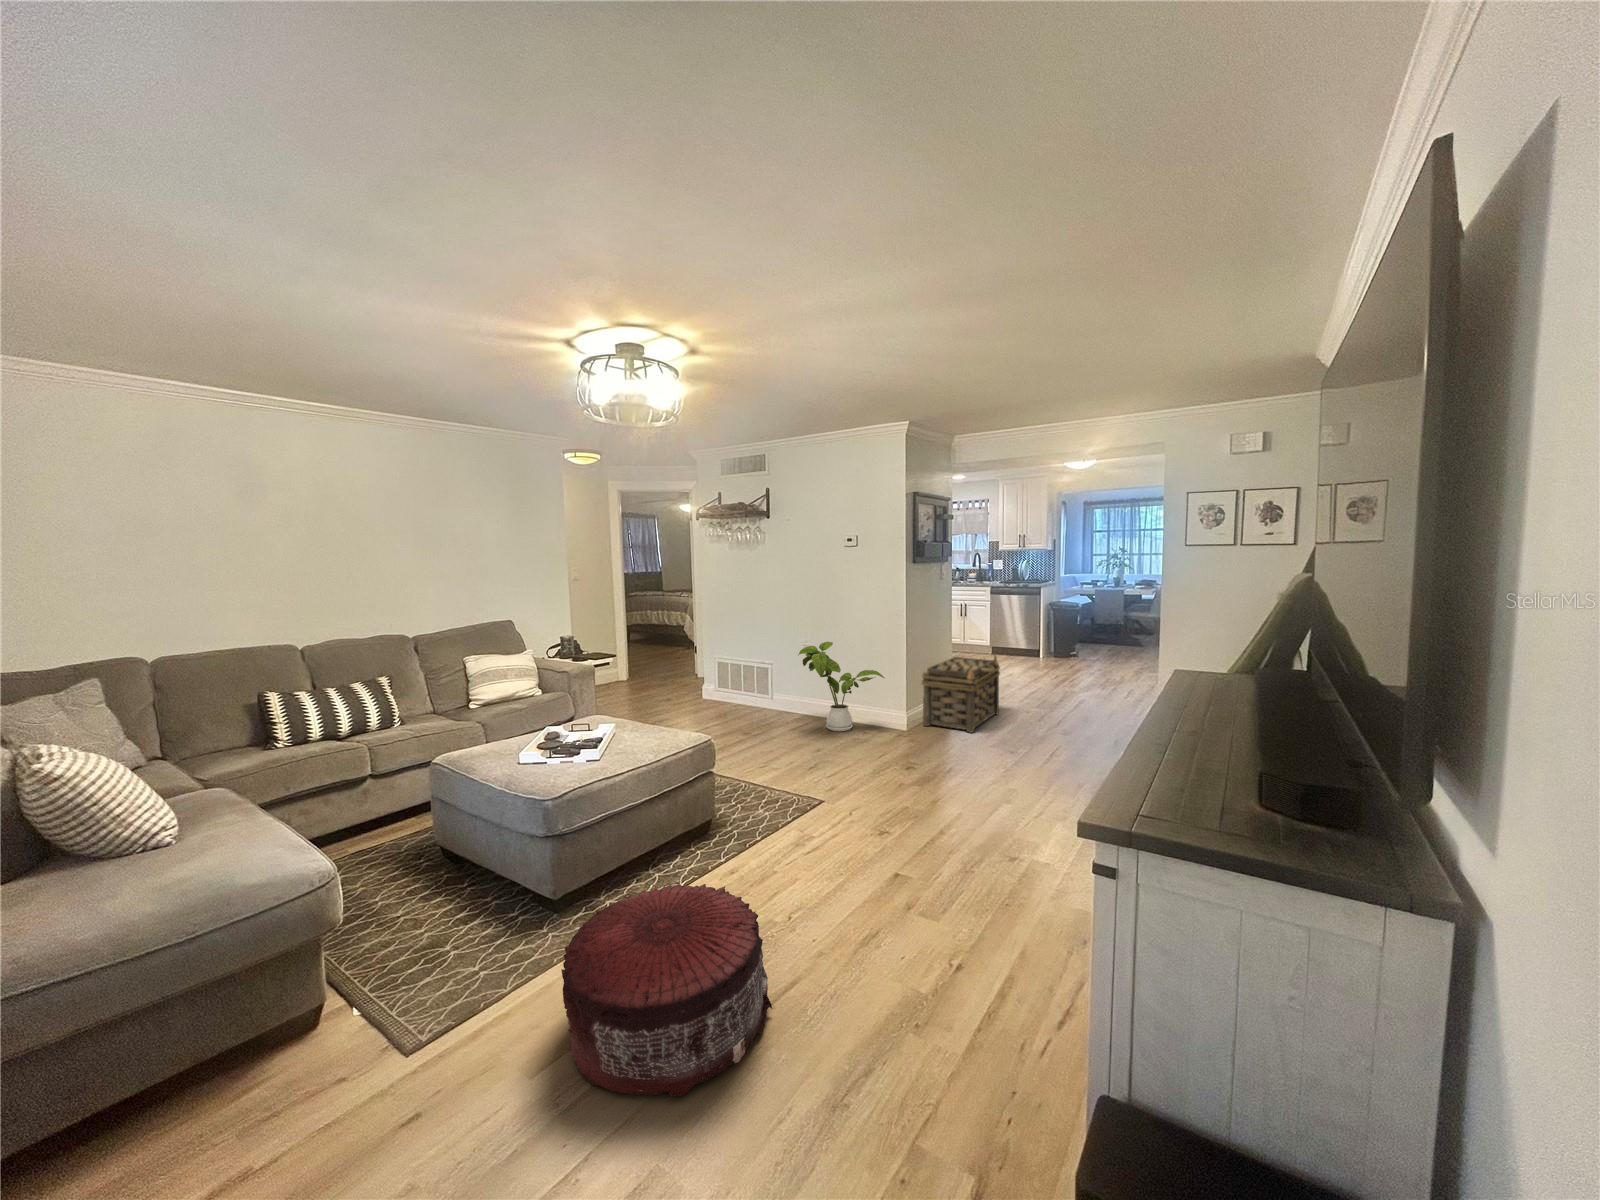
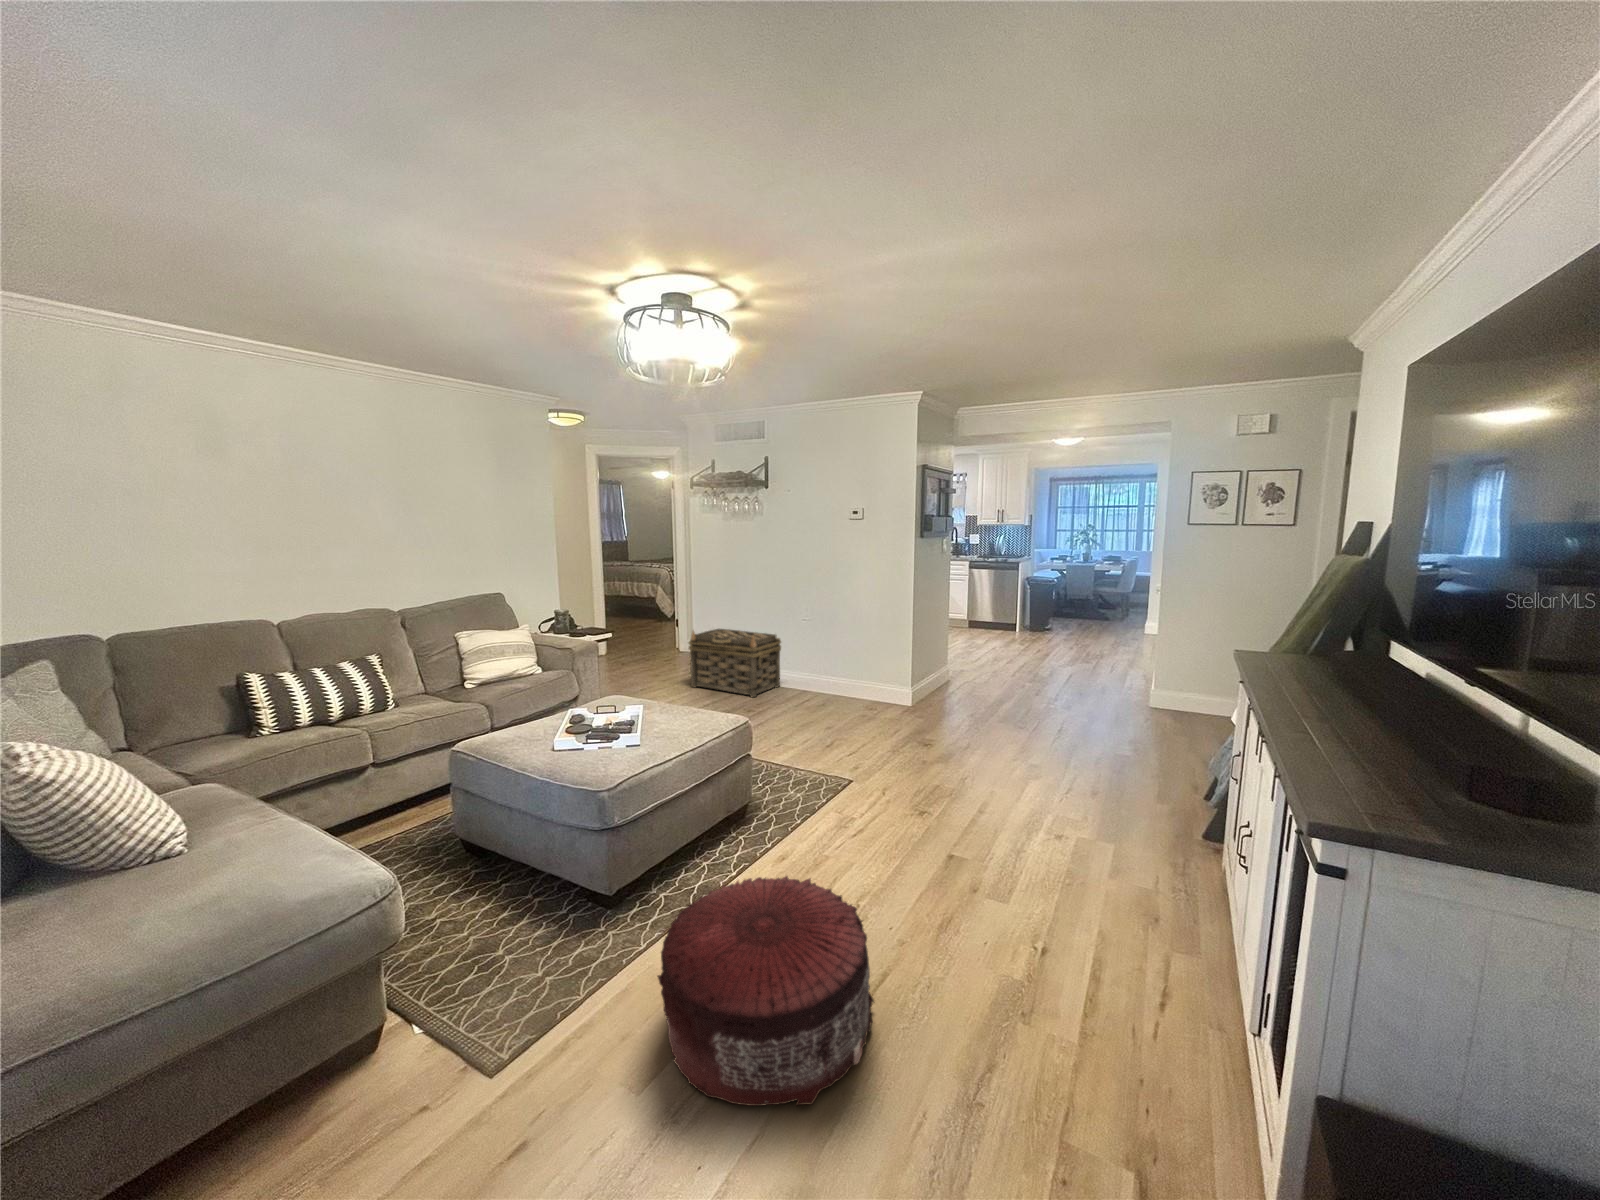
house plant: present [799,642,884,731] -> none [805,617,893,707]
basket: present [921,655,1000,733] -> present [688,629,781,697]

